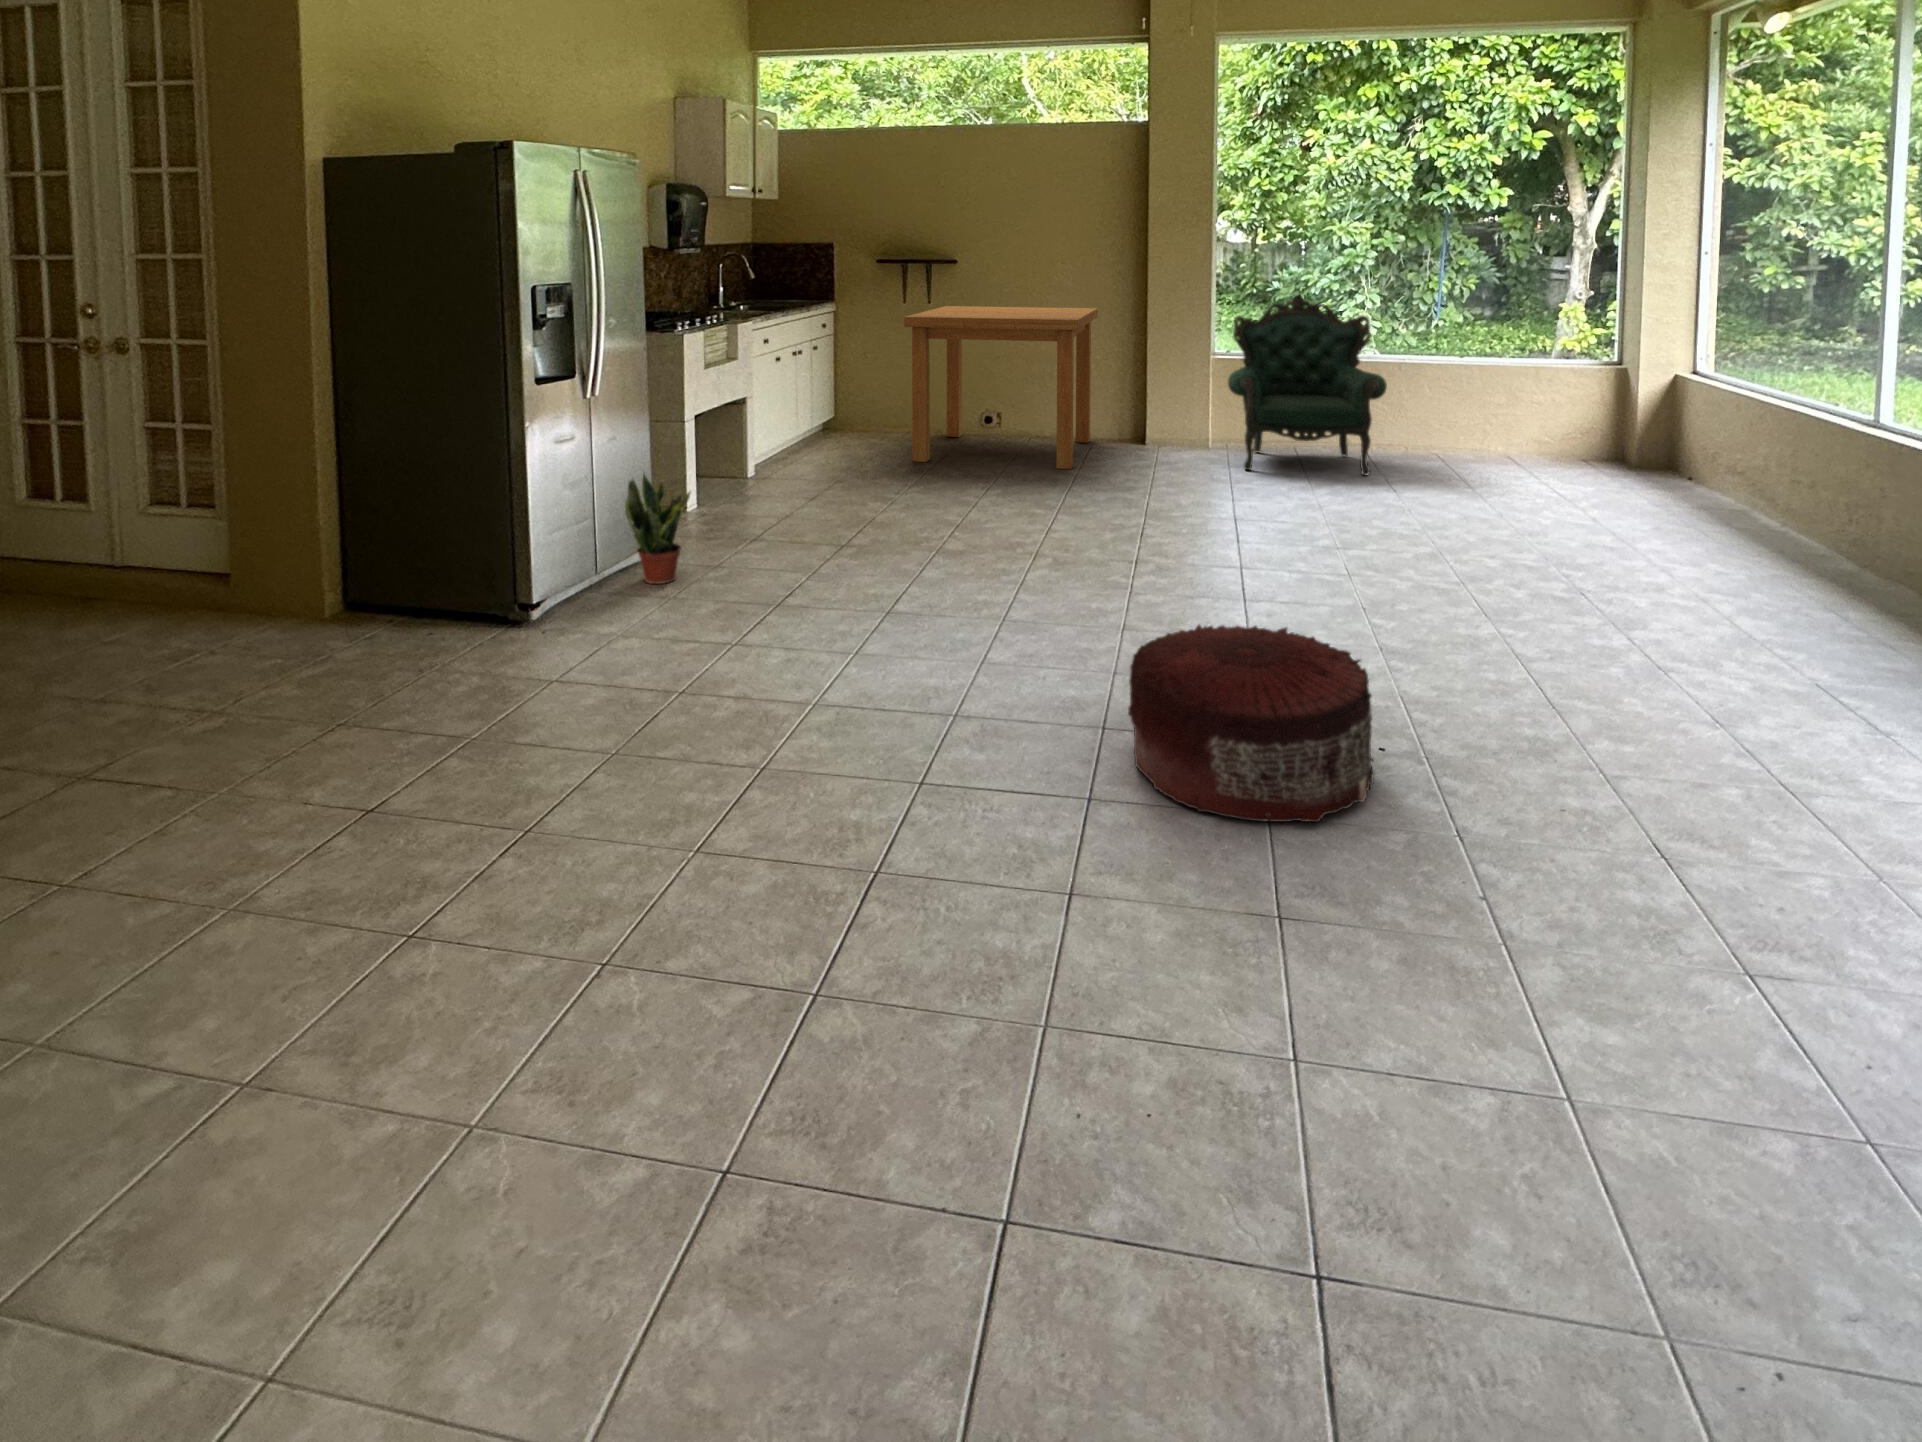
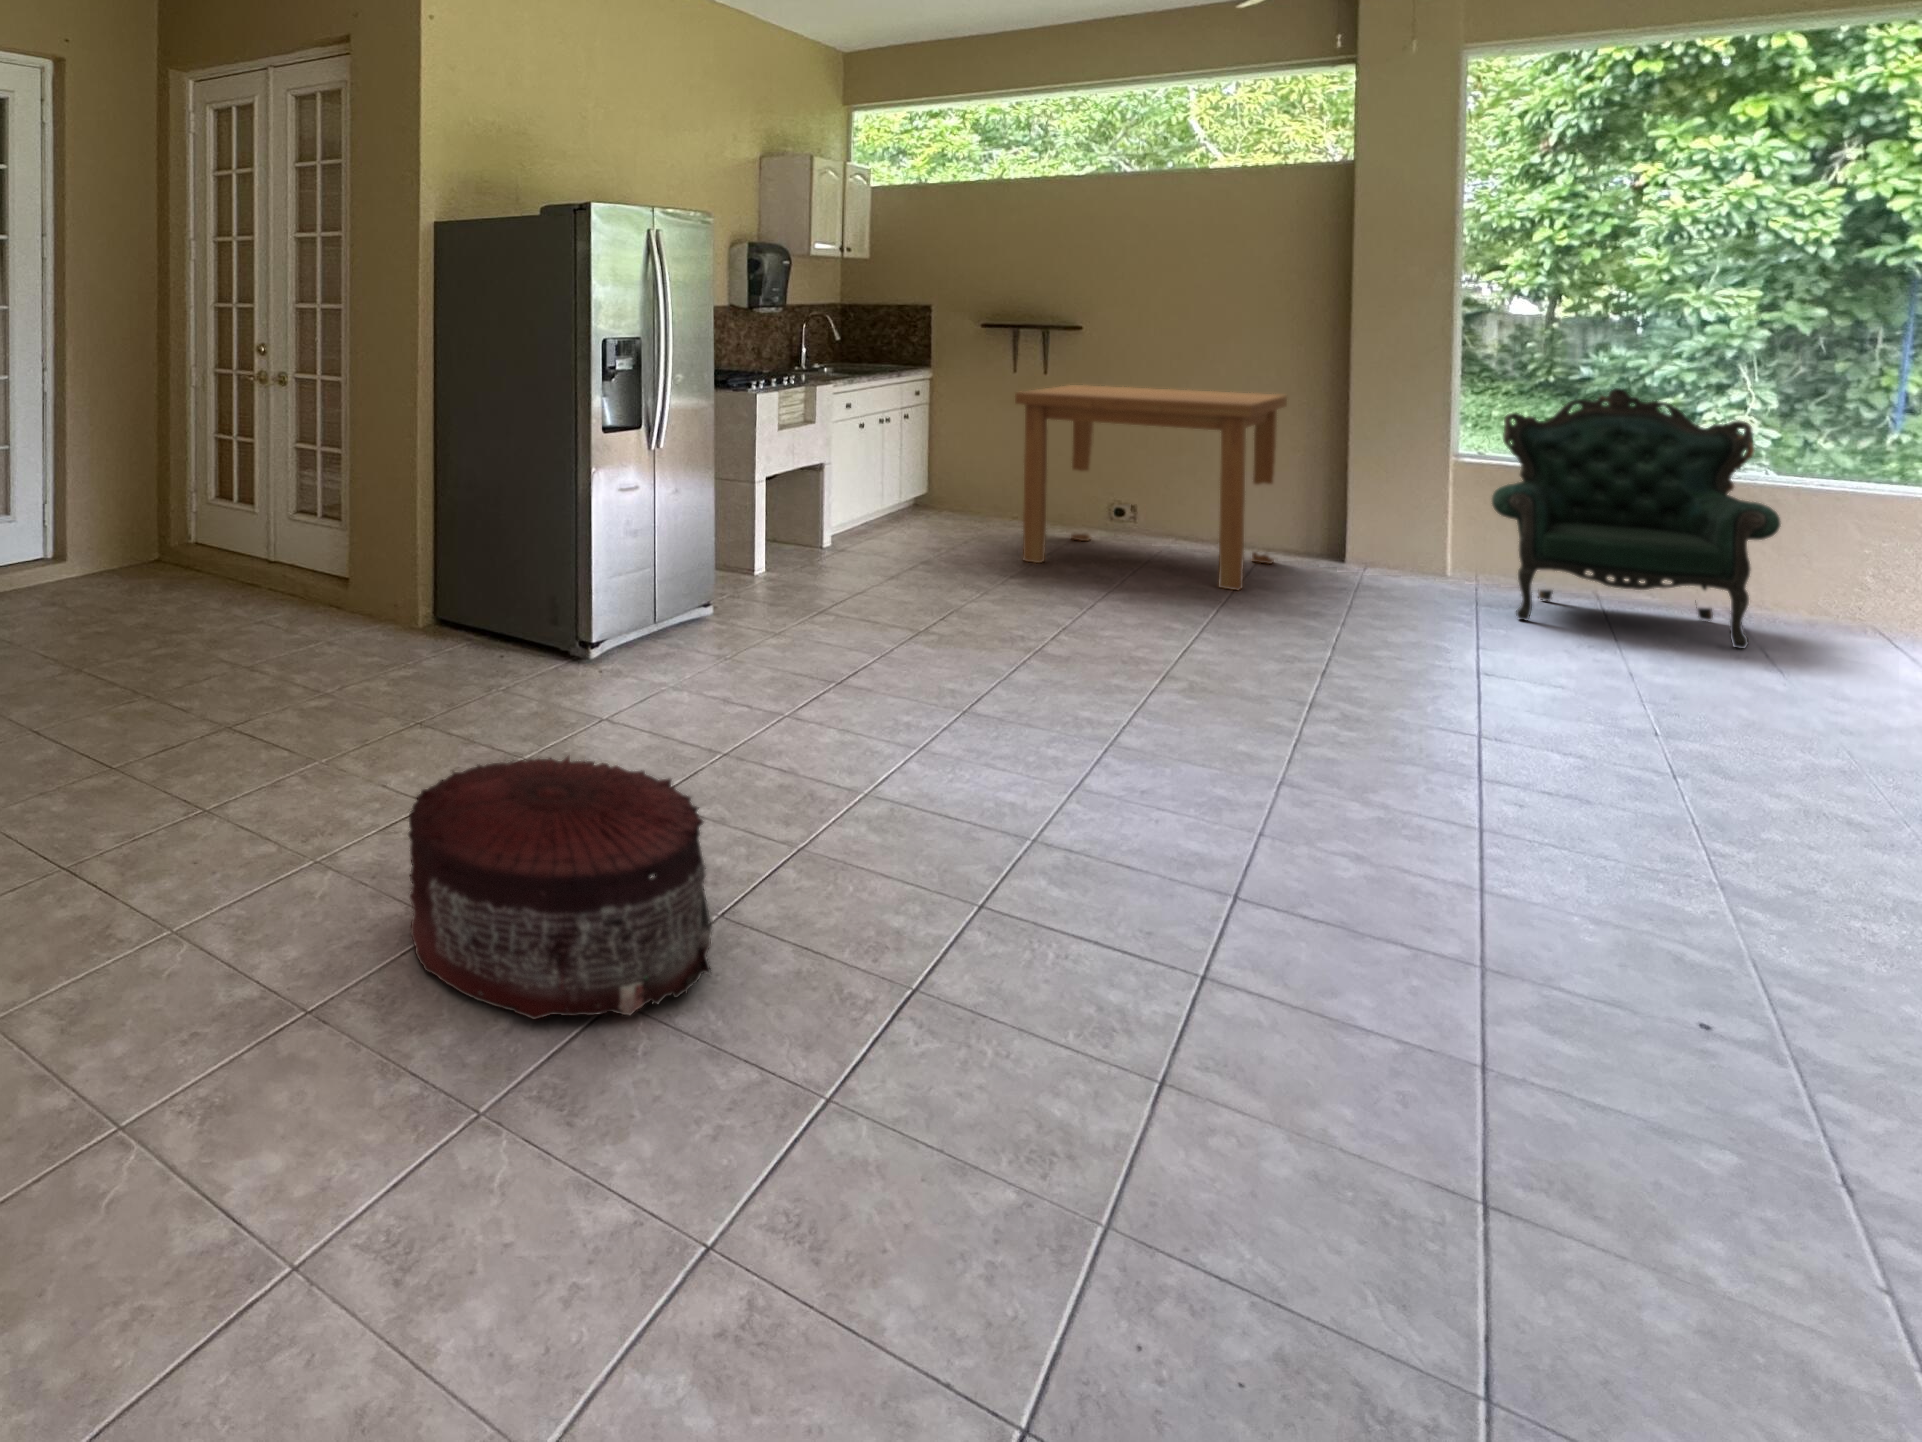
potted plant: present [625,474,690,584] -> none [691,523,759,643]
pouf: present [1128,625,1374,822] -> present [408,756,712,1019]

